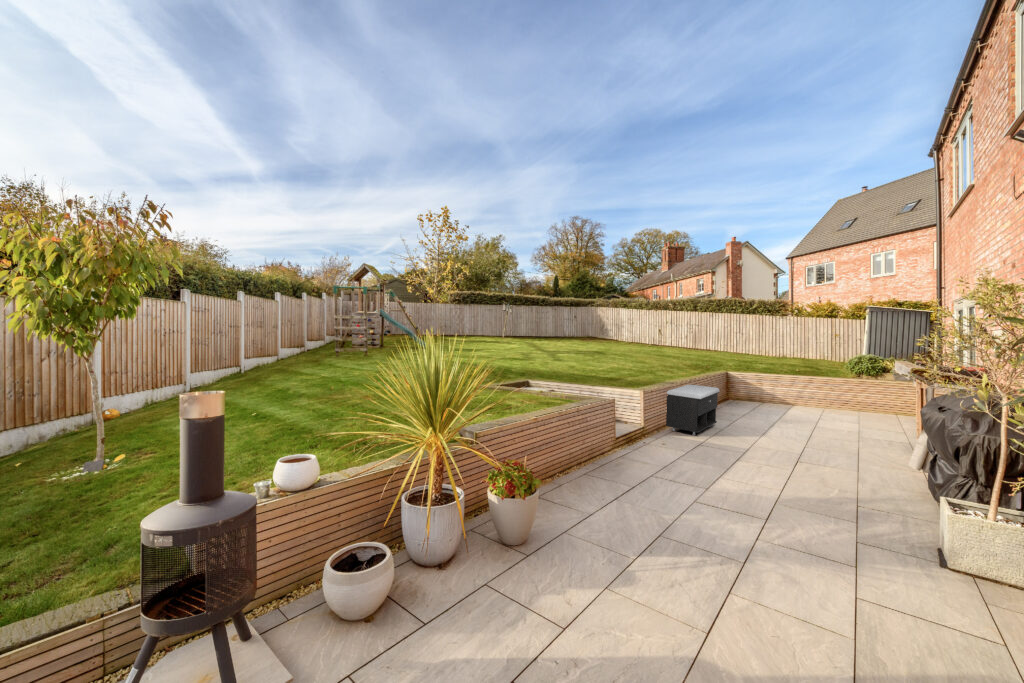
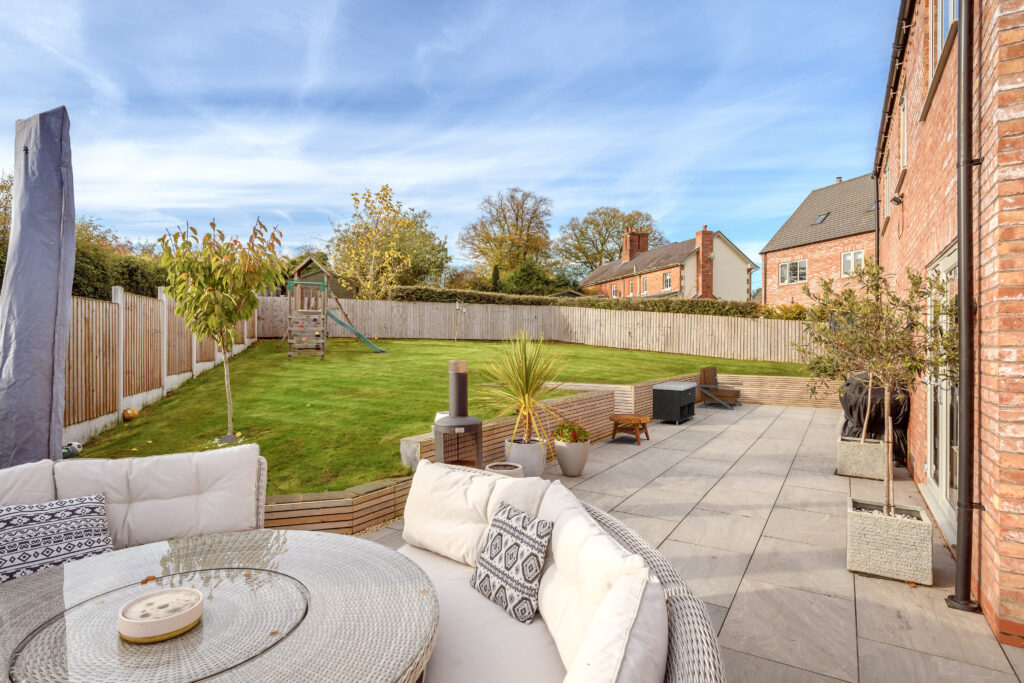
lounge chair: none [719,367,773,415] -> present [697,367,742,410]
side table: none [606,427,655,472] -> present [609,414,650,446]

